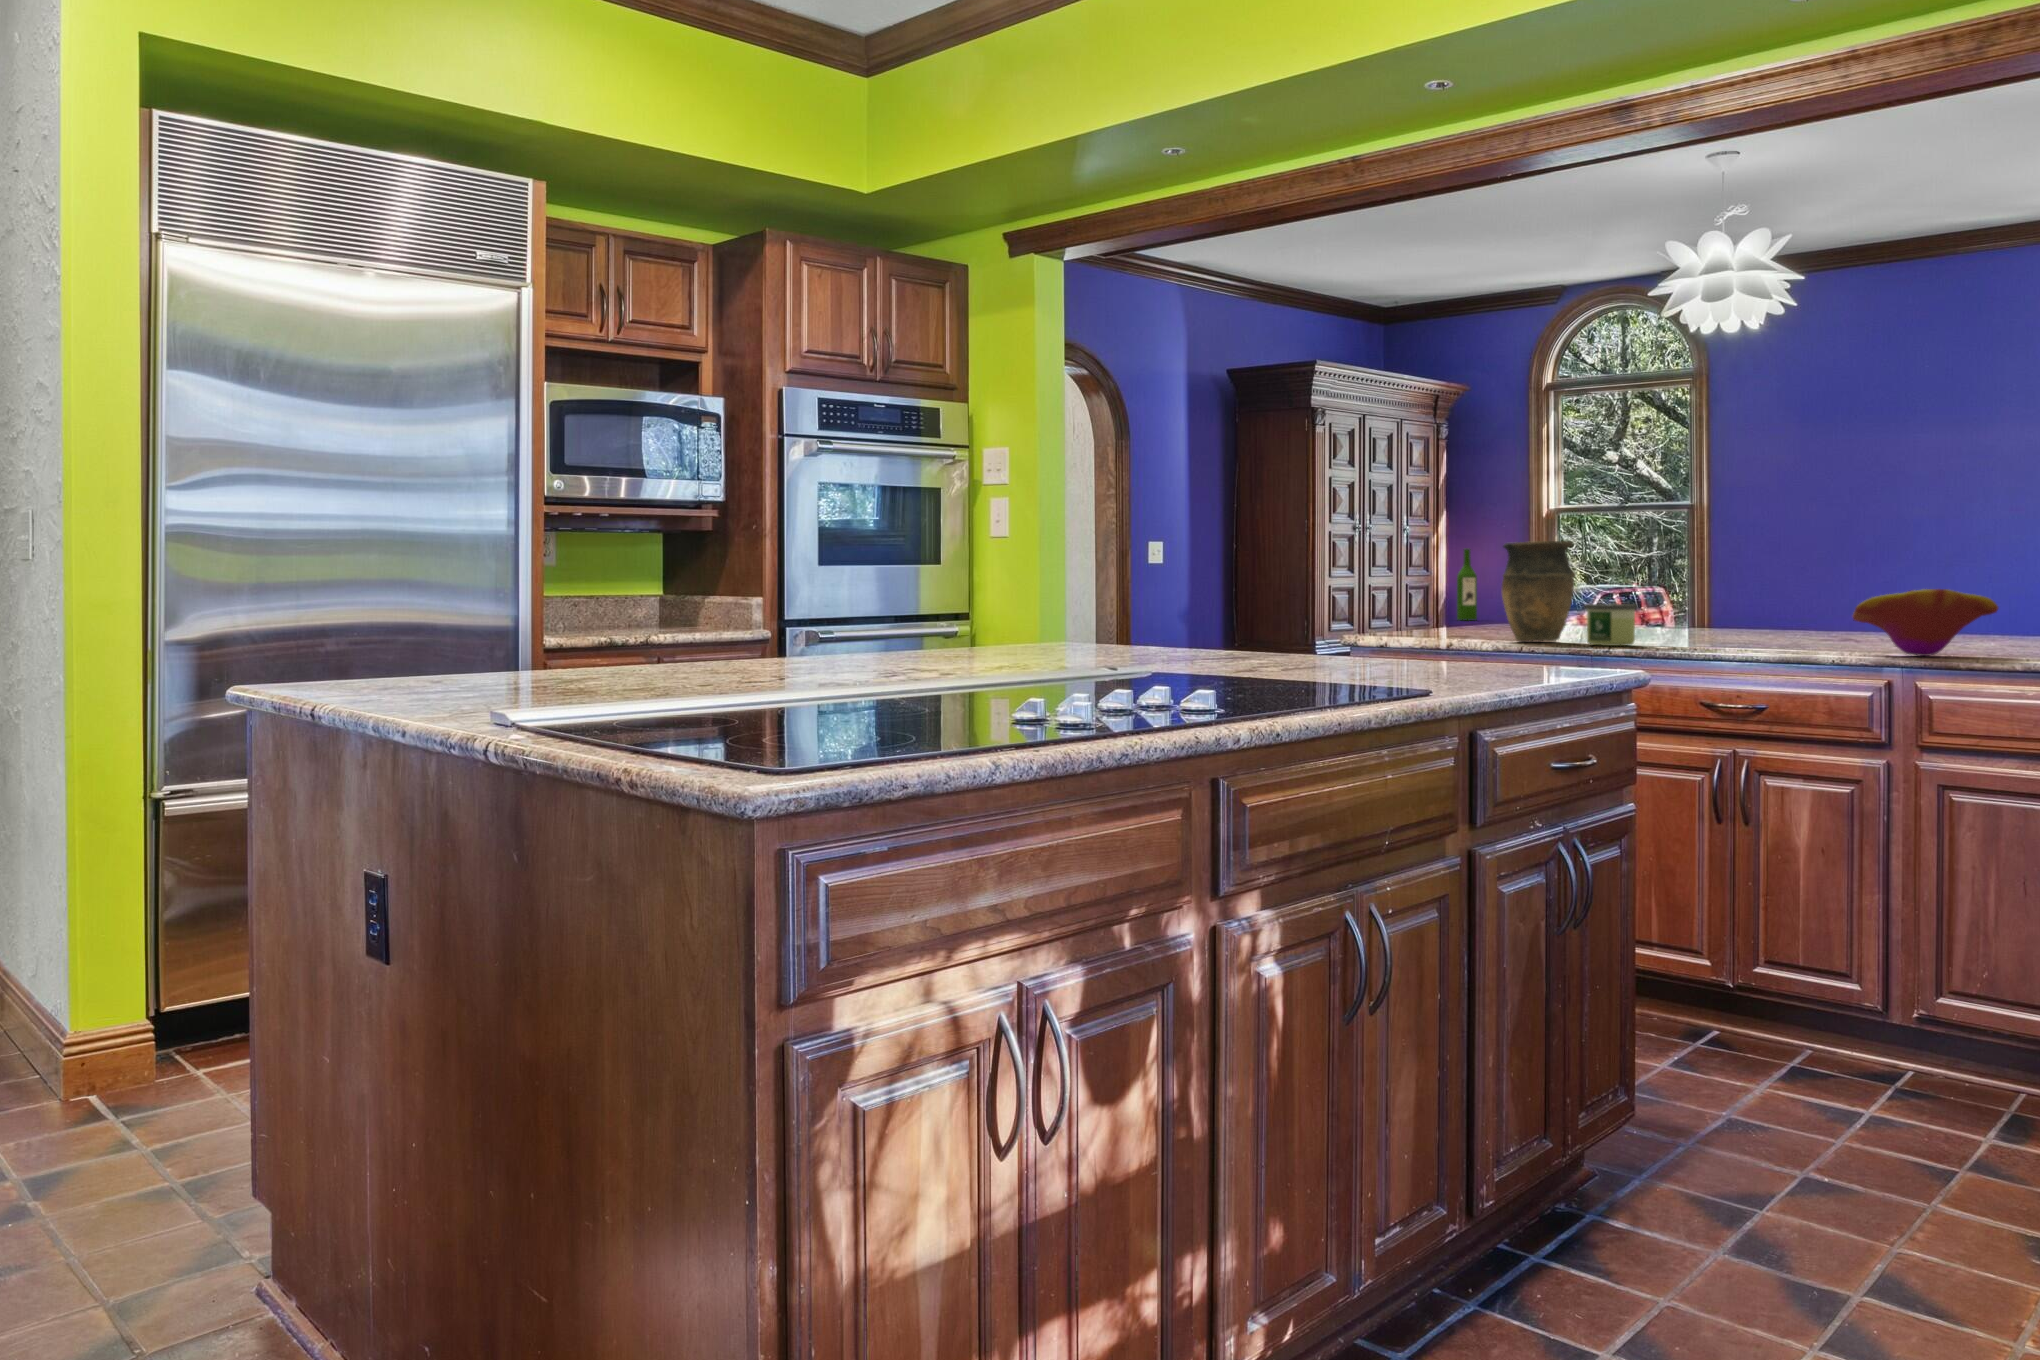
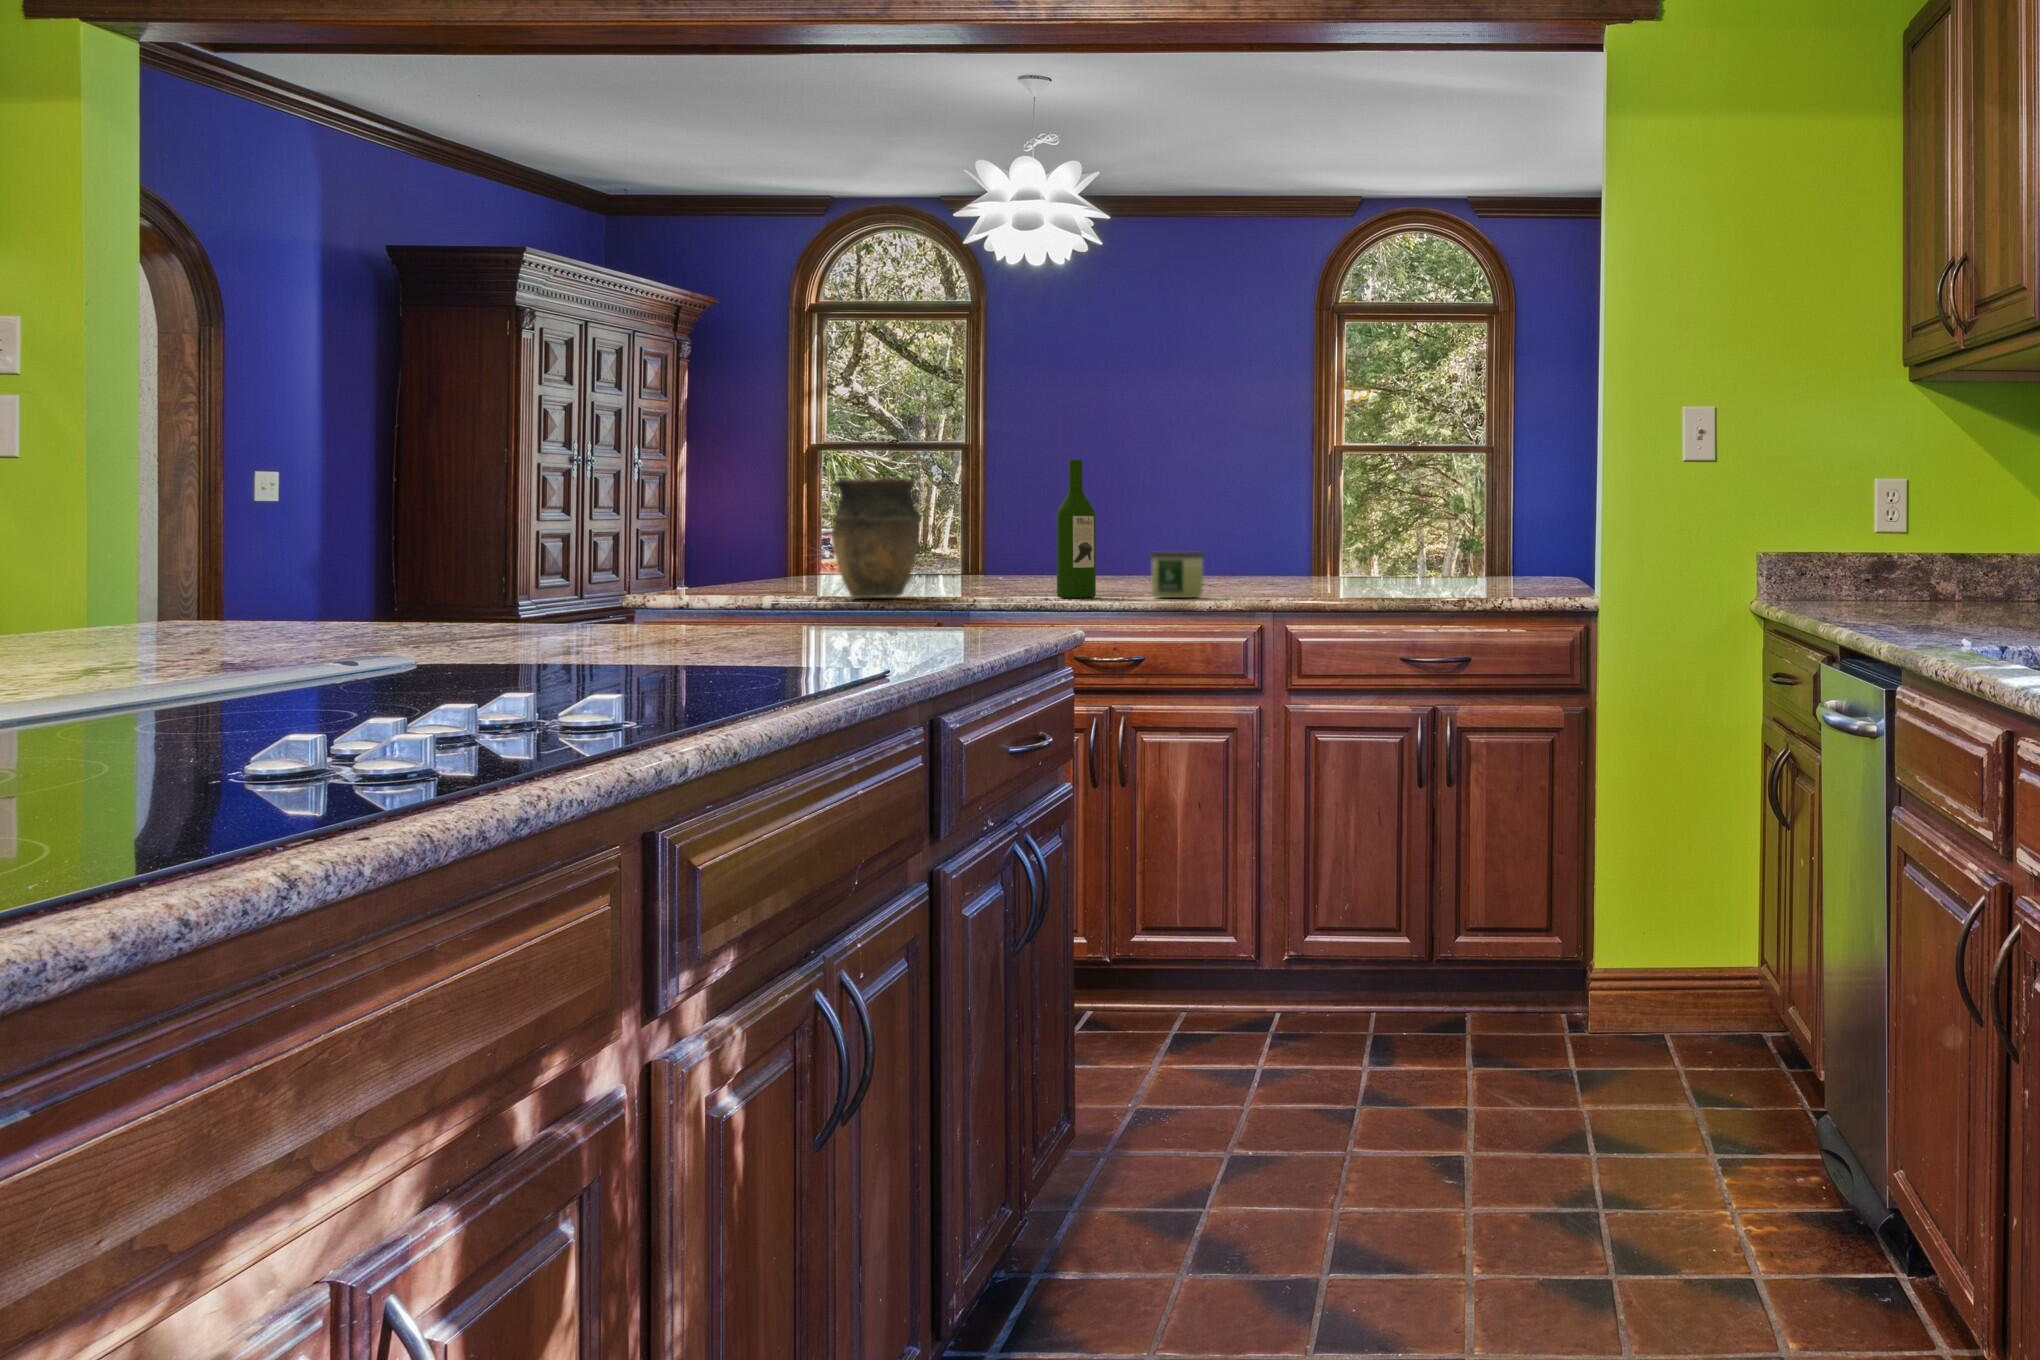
wine bottle: present [1457,549,1477,621] -> present [1057,460,1096,598]
decorative bowl: present [1853,589,1998,656] -> none [1224,534,1353,601]
candle: present [1584,604,1637,646] -> present [1149,551,1205,598]

